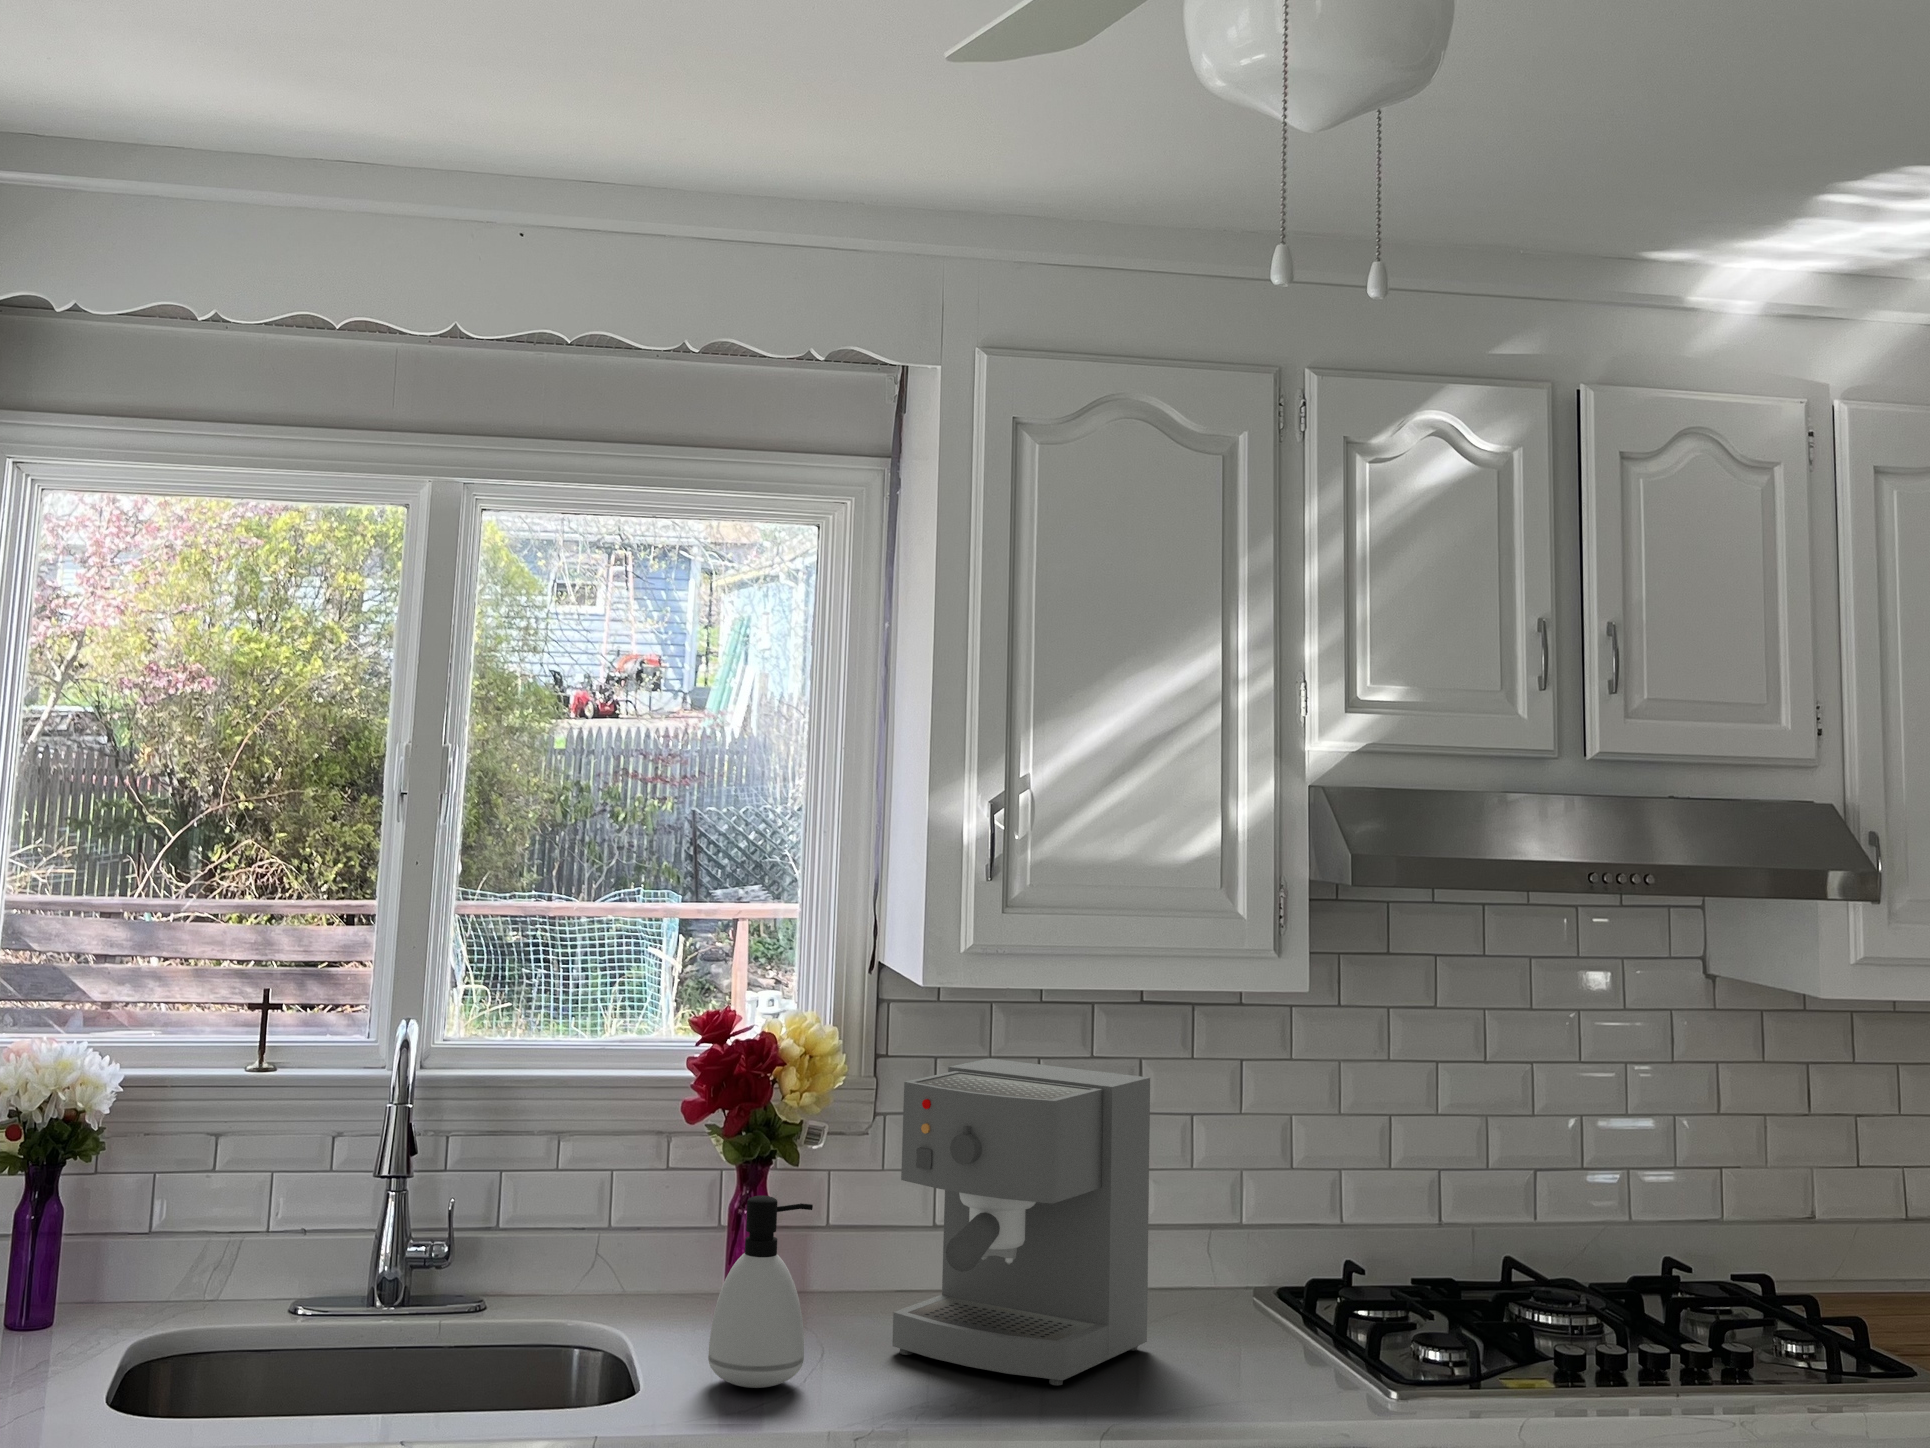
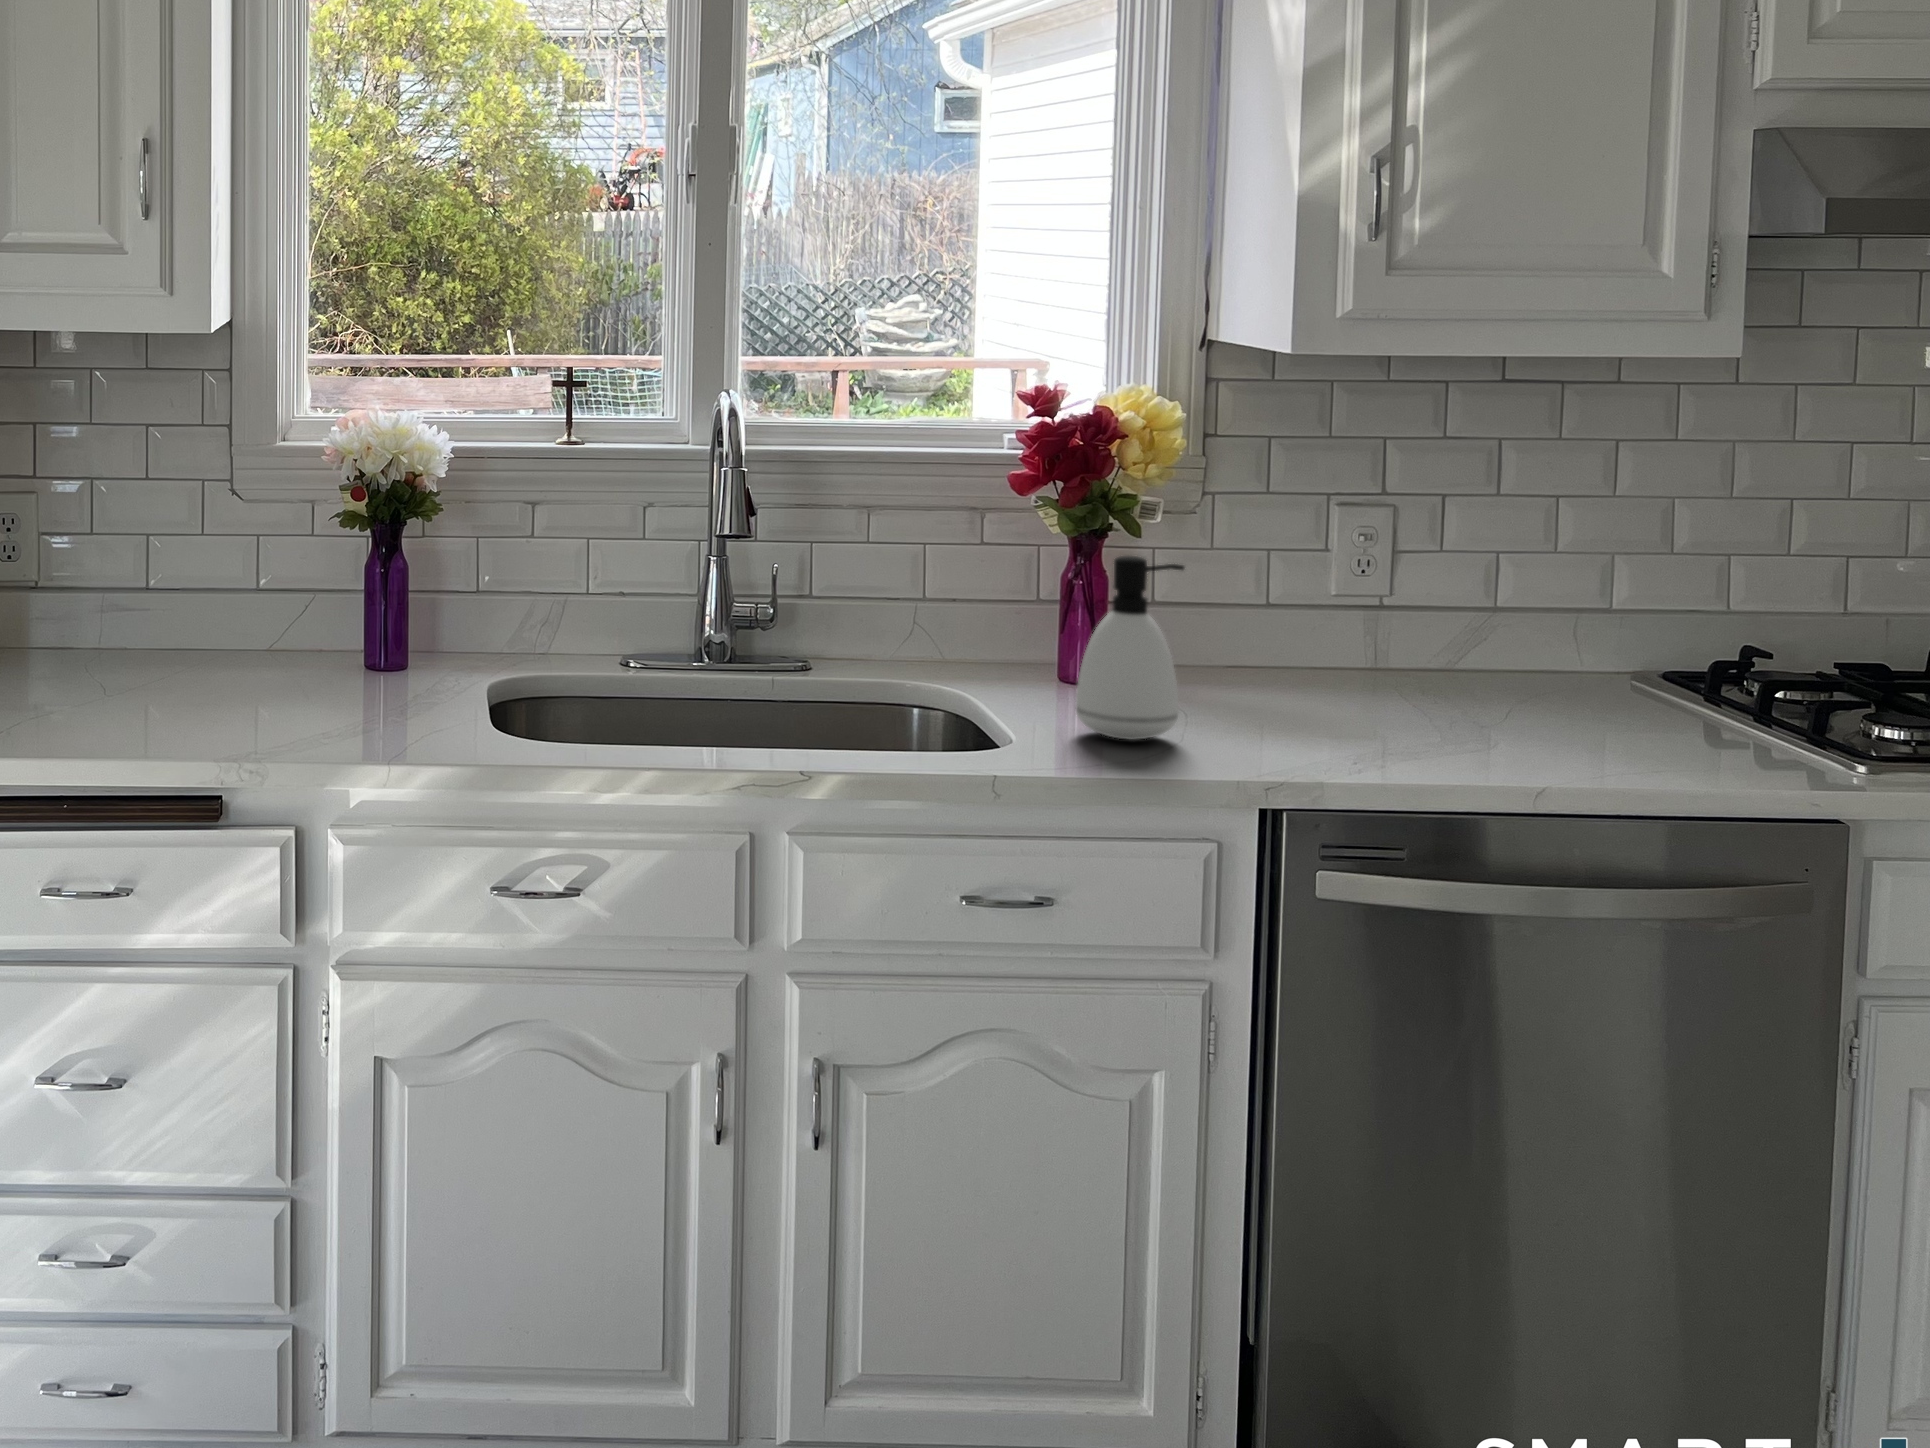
coffee maker: present [892,1058,1150,1385] -> none [1256,433,1547,749]

